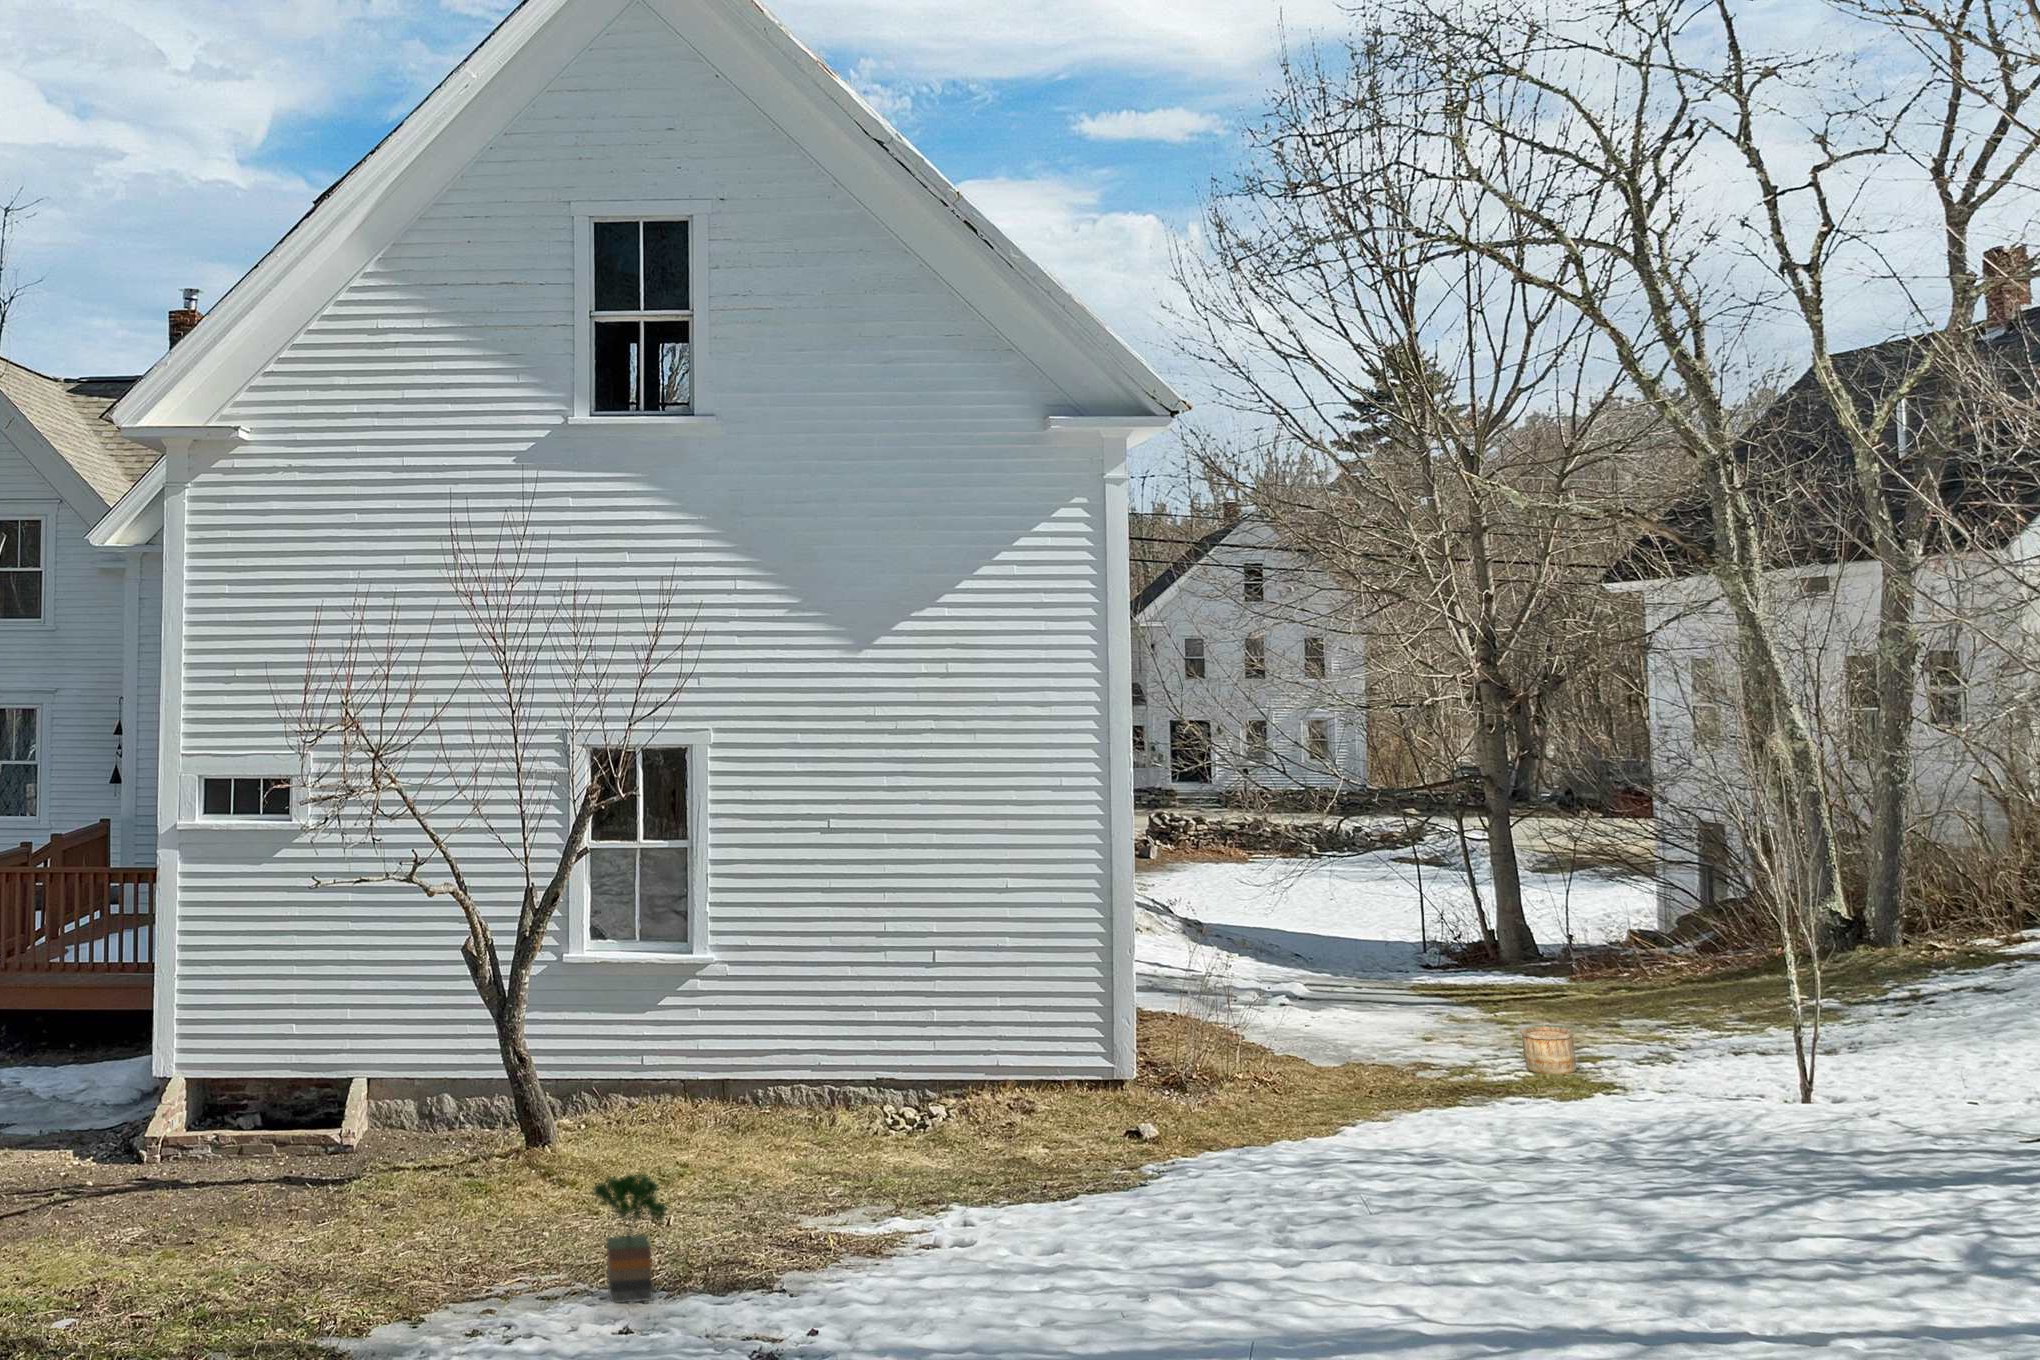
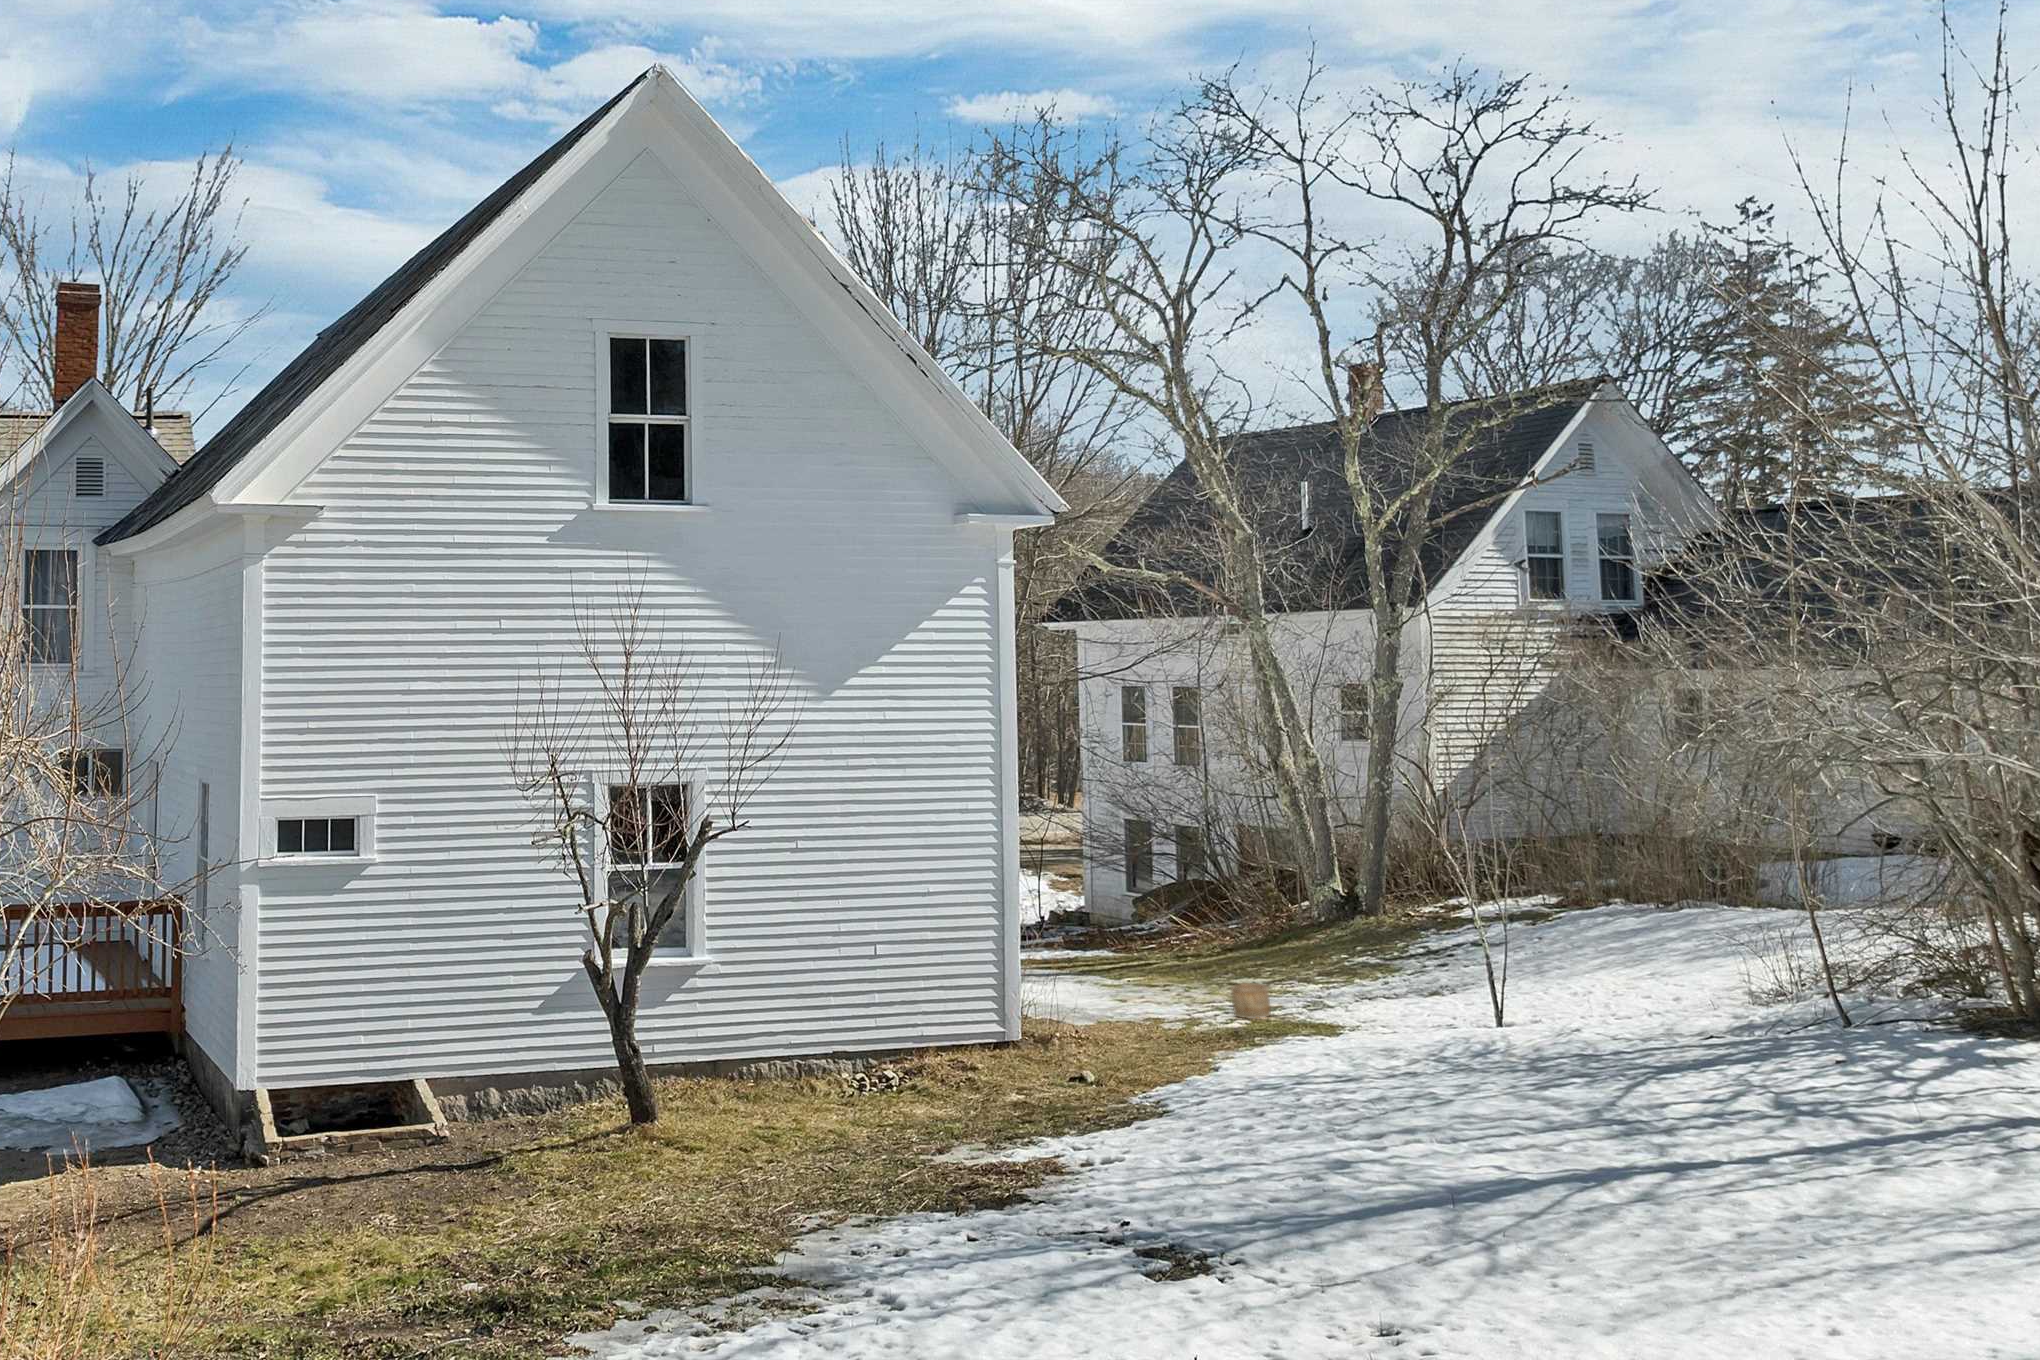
potted tree: present [592,1173,667,1303] -> none [863,1105,930,1204]

